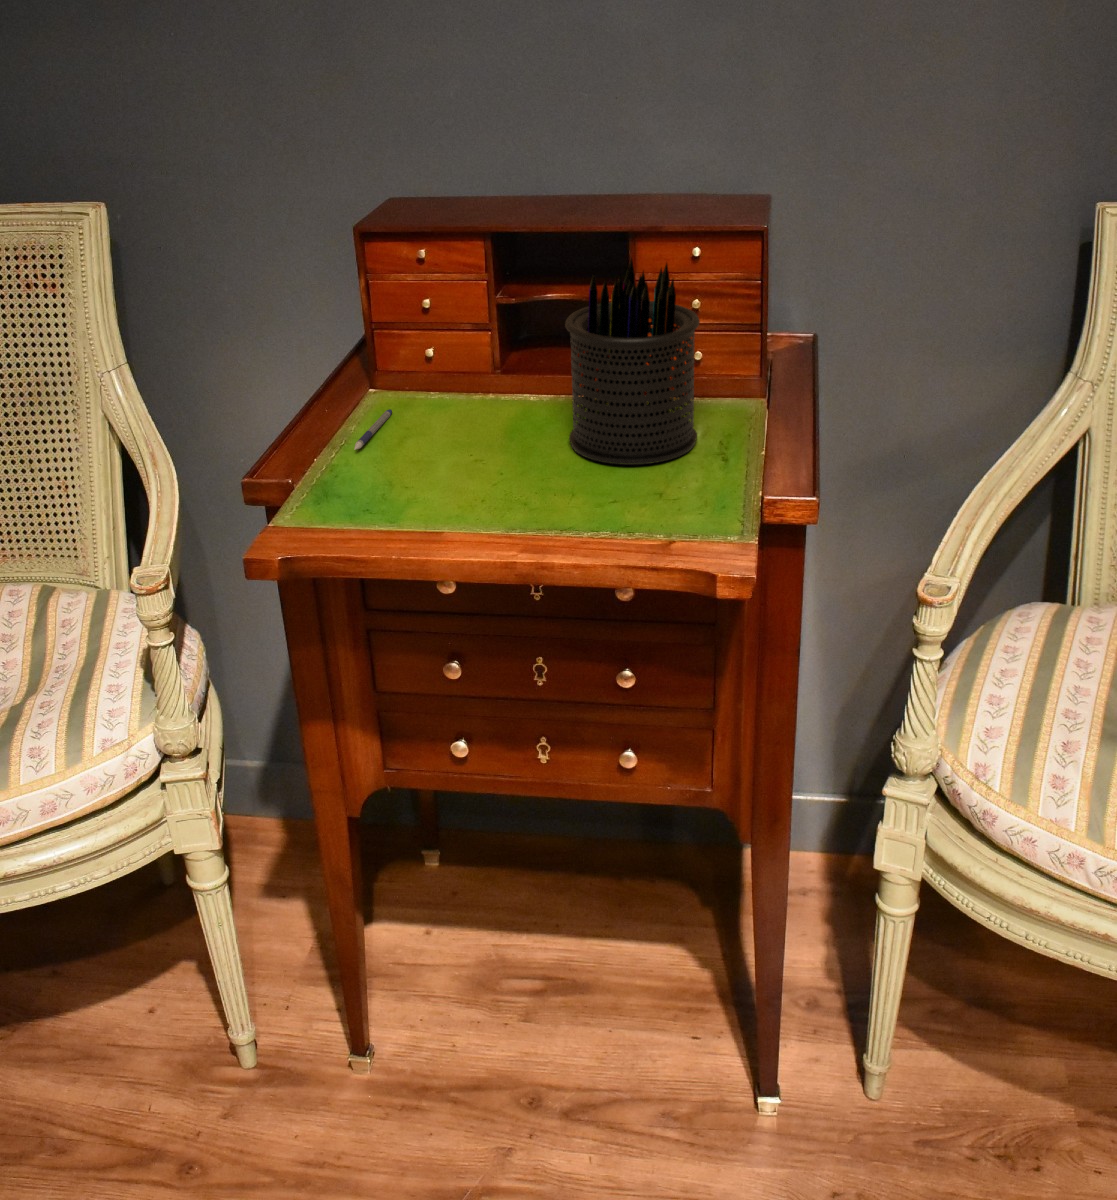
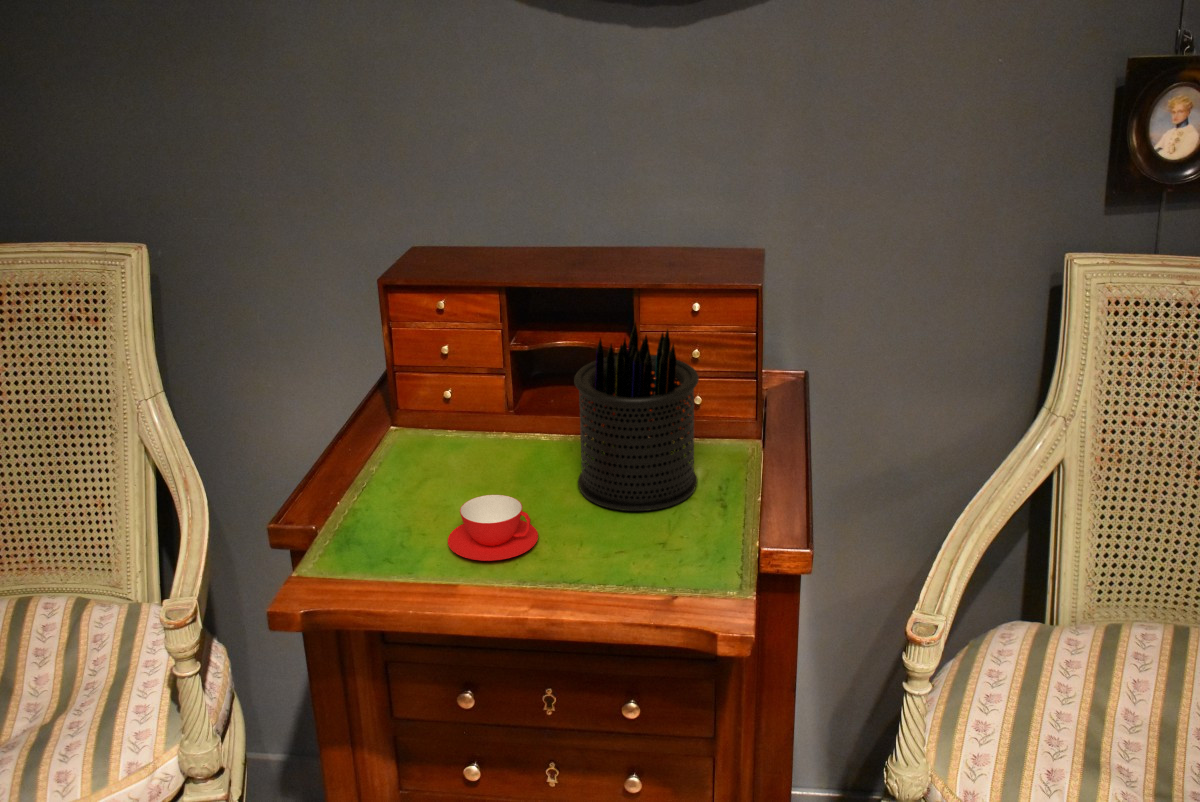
pen: present [354,409,392,450] -> none [376,448,412,493]
teacup: none [431,445,527,510] -> present [448,495,538,561]

